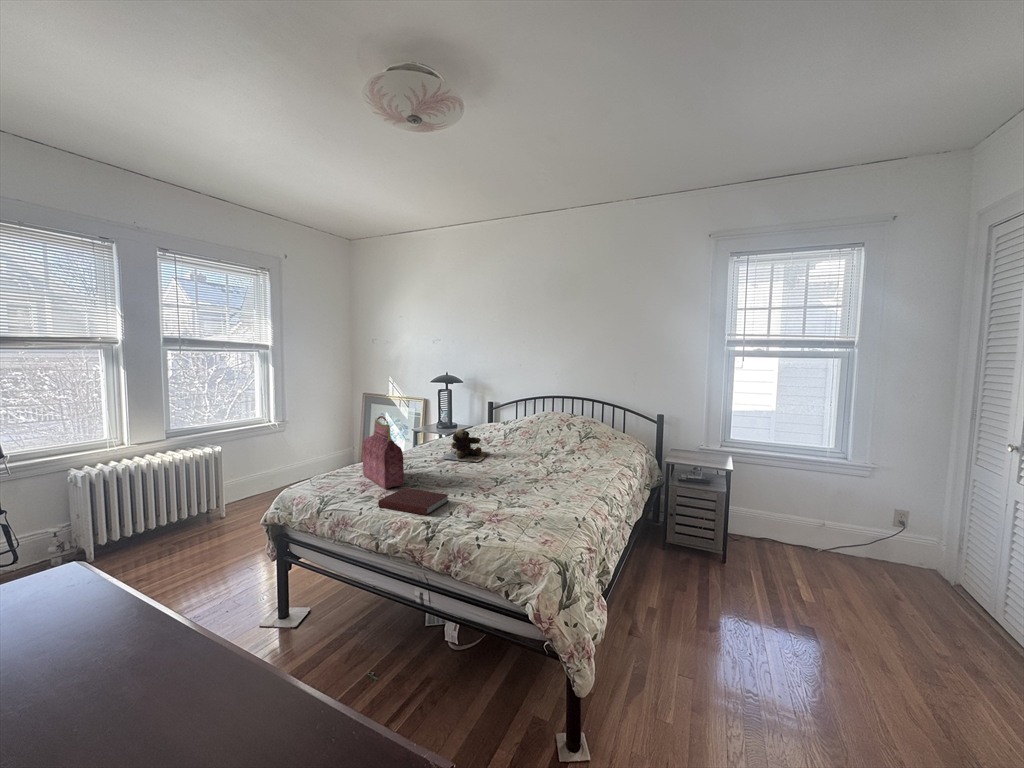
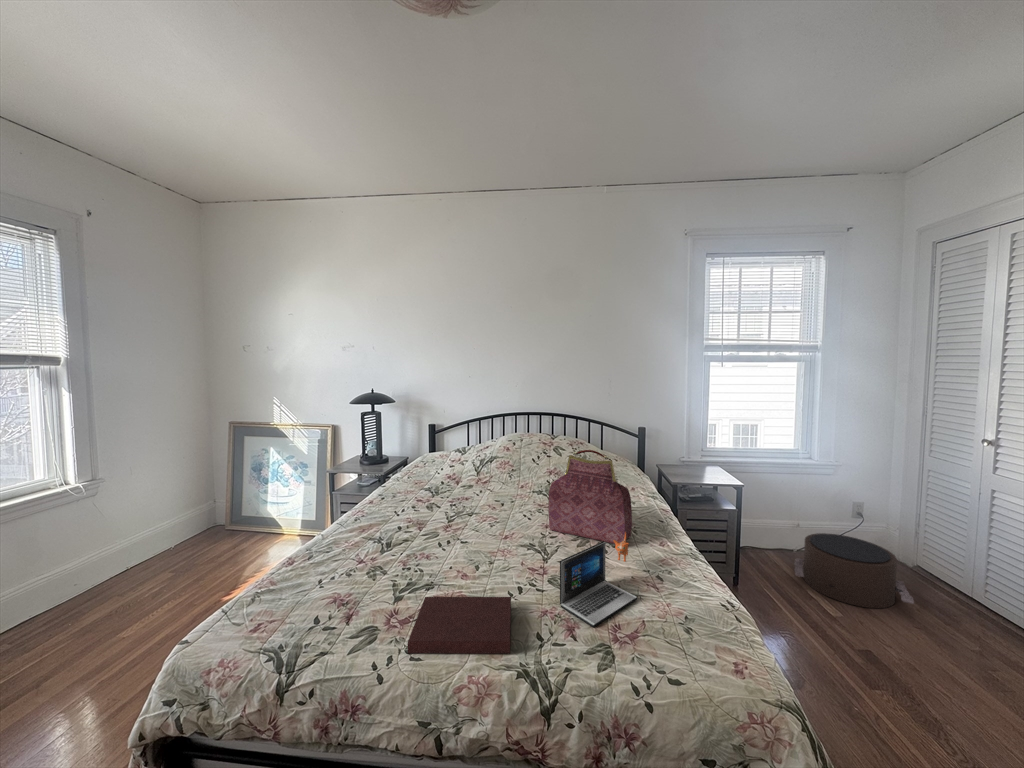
handbag: present [363,416,404,489] -> present [549,450,632,544]
teddy bear: present [442,430,490,462] -> none [418,472,476,518]
laptop: none [477,473,548,515] -> present [560,532,637,628]
pouf: none [787,531,909,607] -> present [794,533,914,608]

